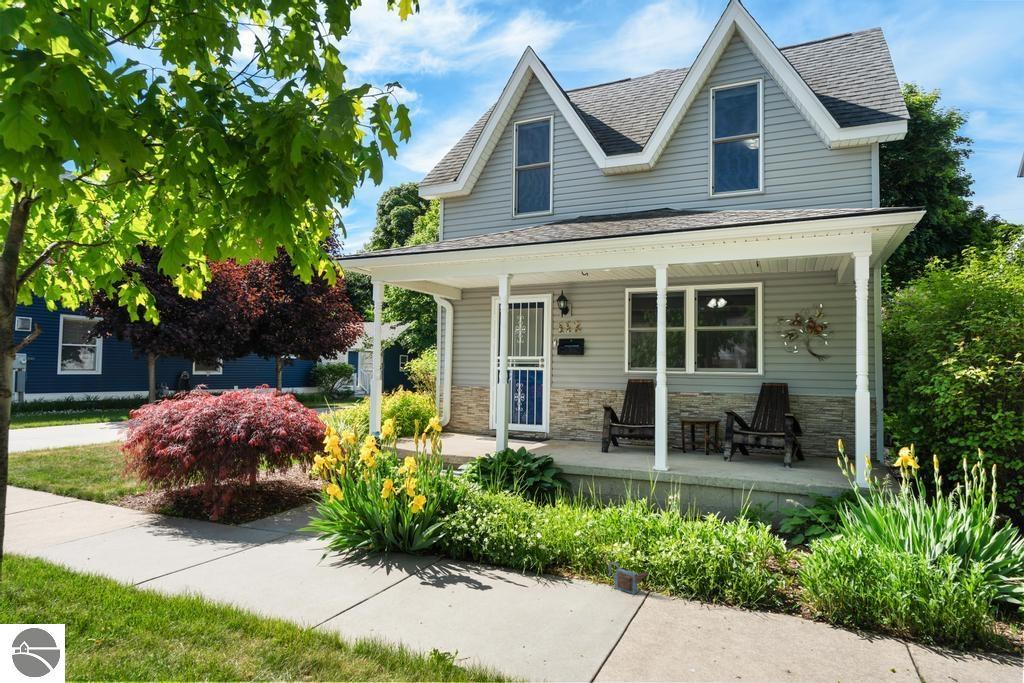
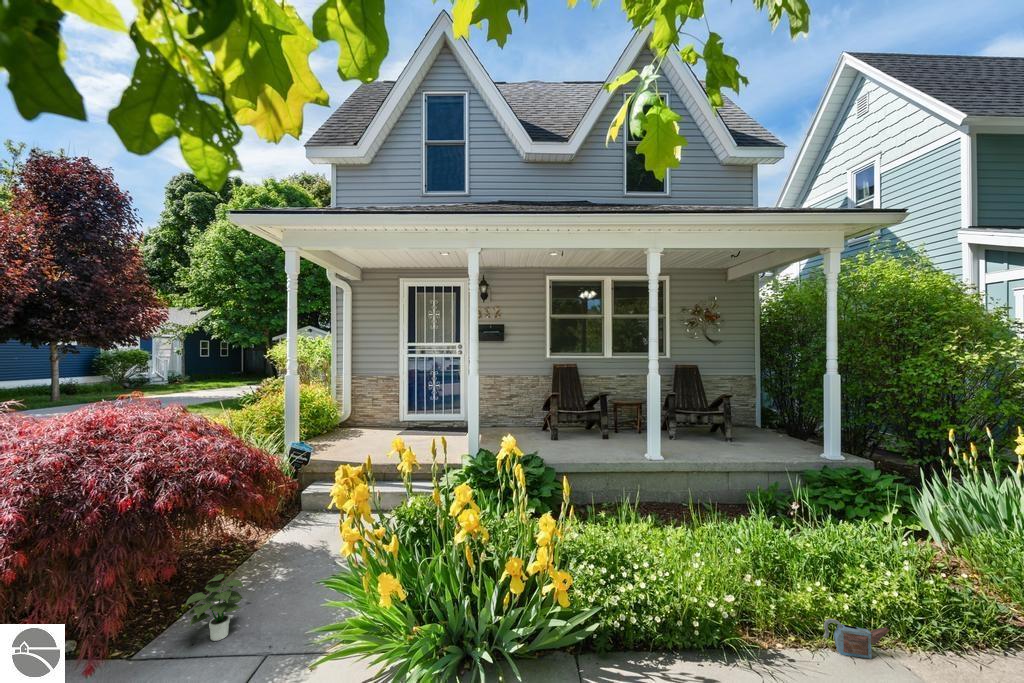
potted plant: none [263,482,295,517] -> present [186,574,243,641]

